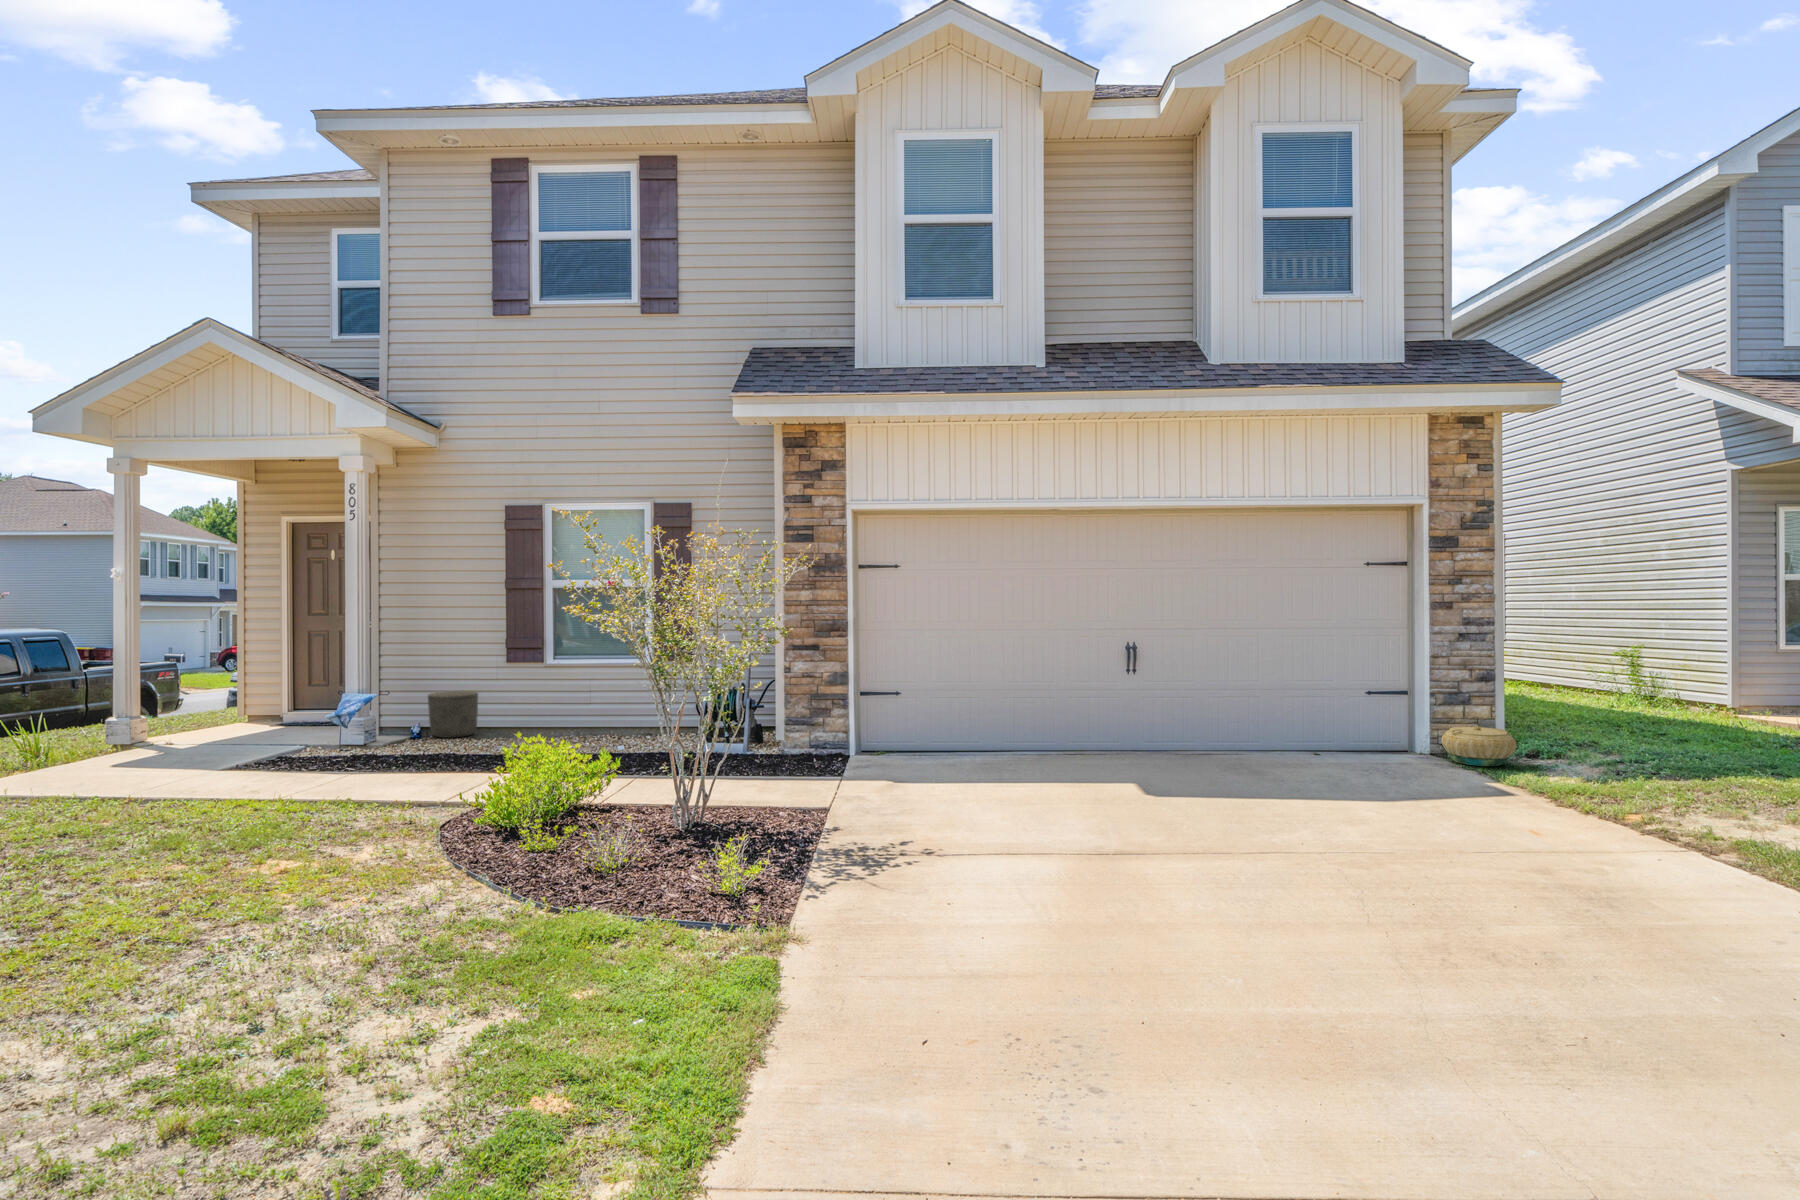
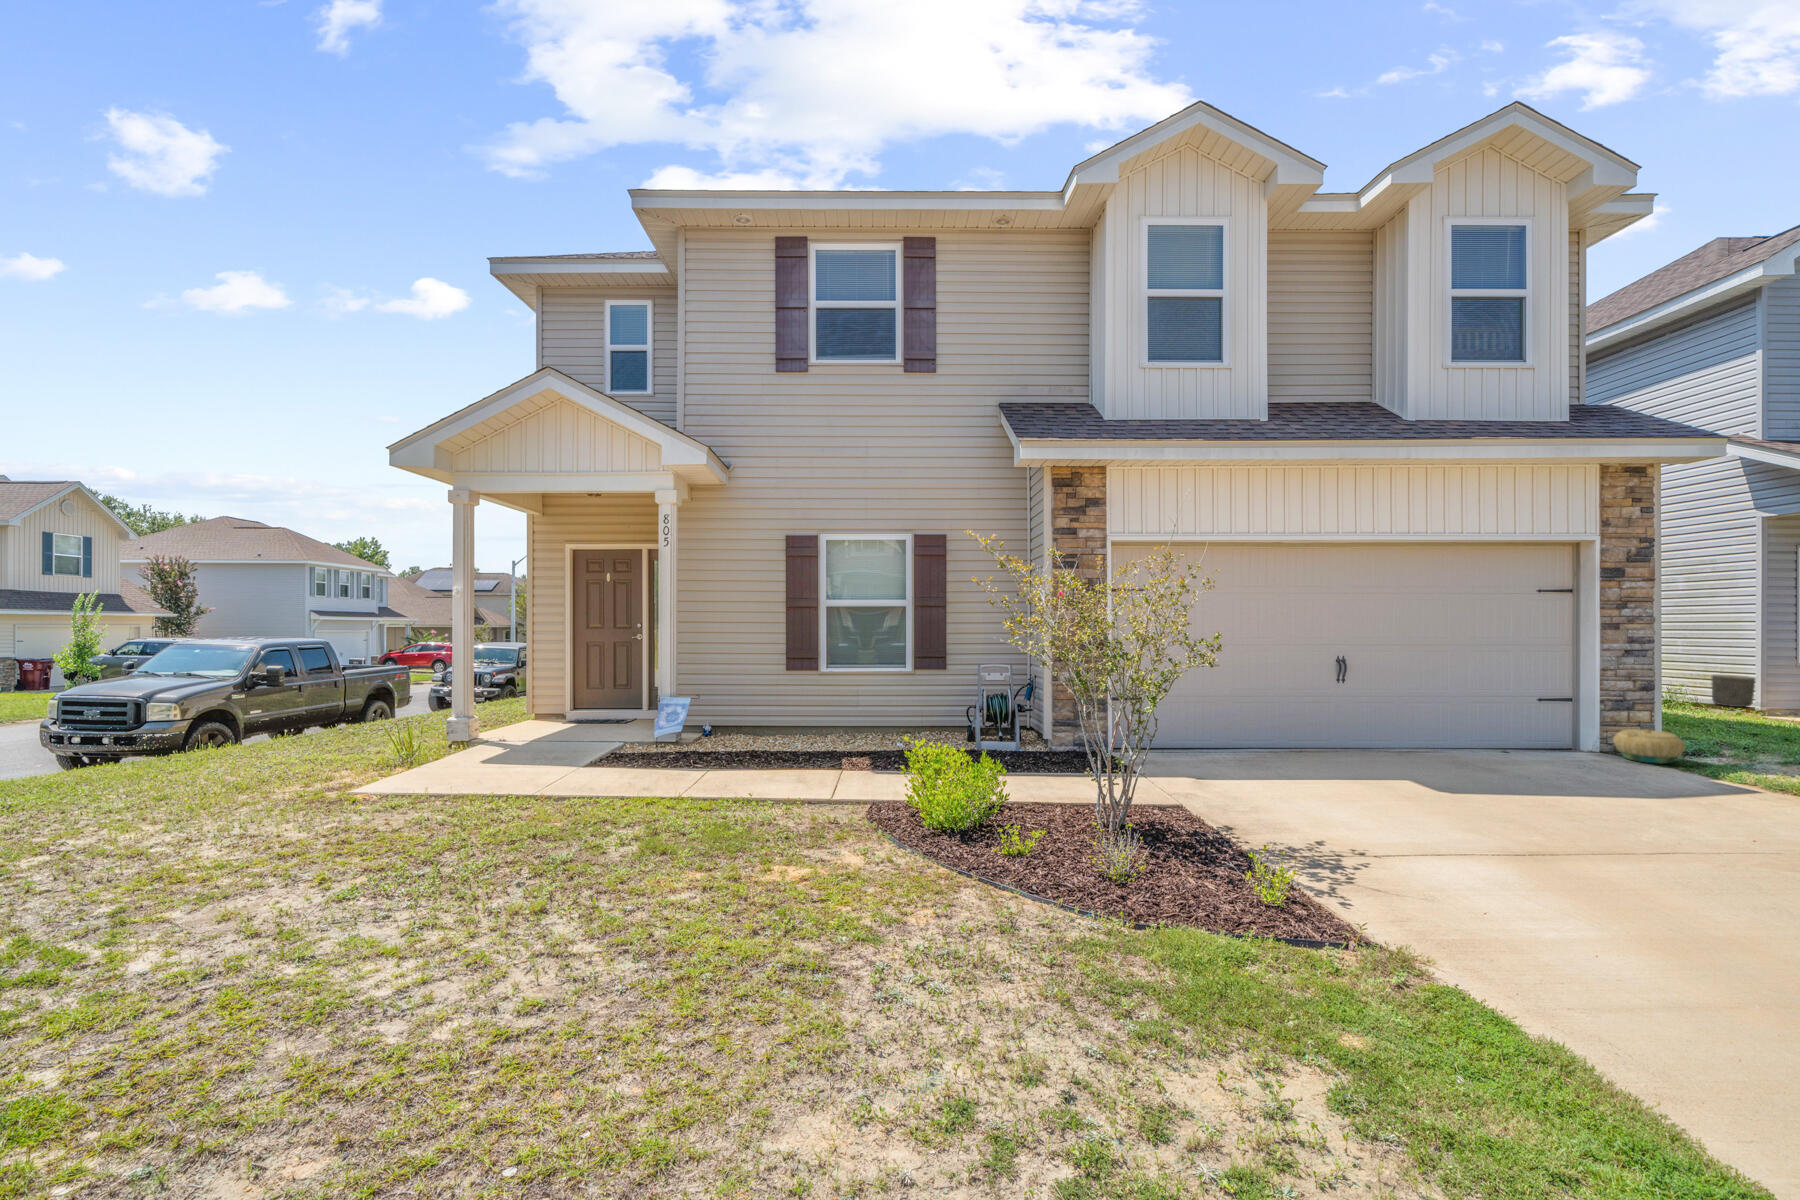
planter: present [428,691,478,738] -> present [1712,675,1755,707]

